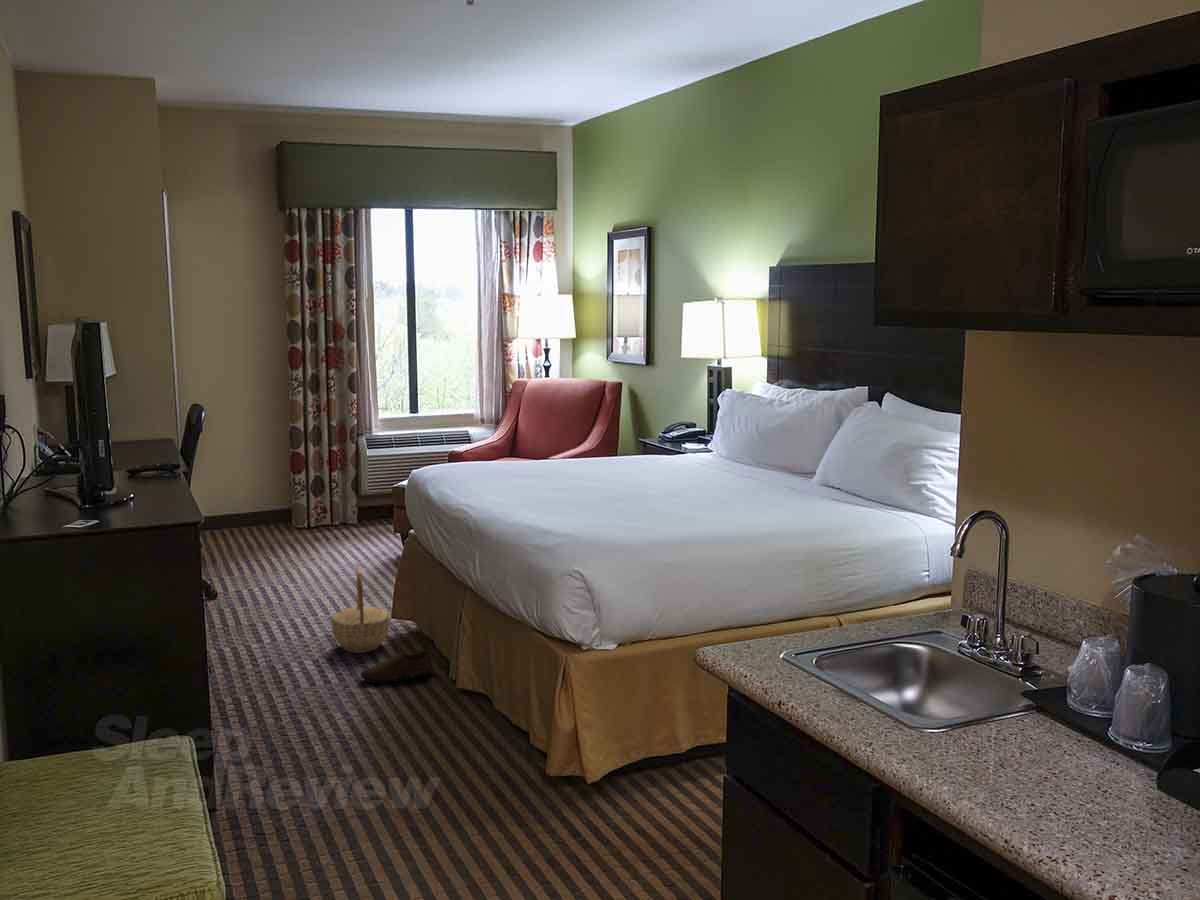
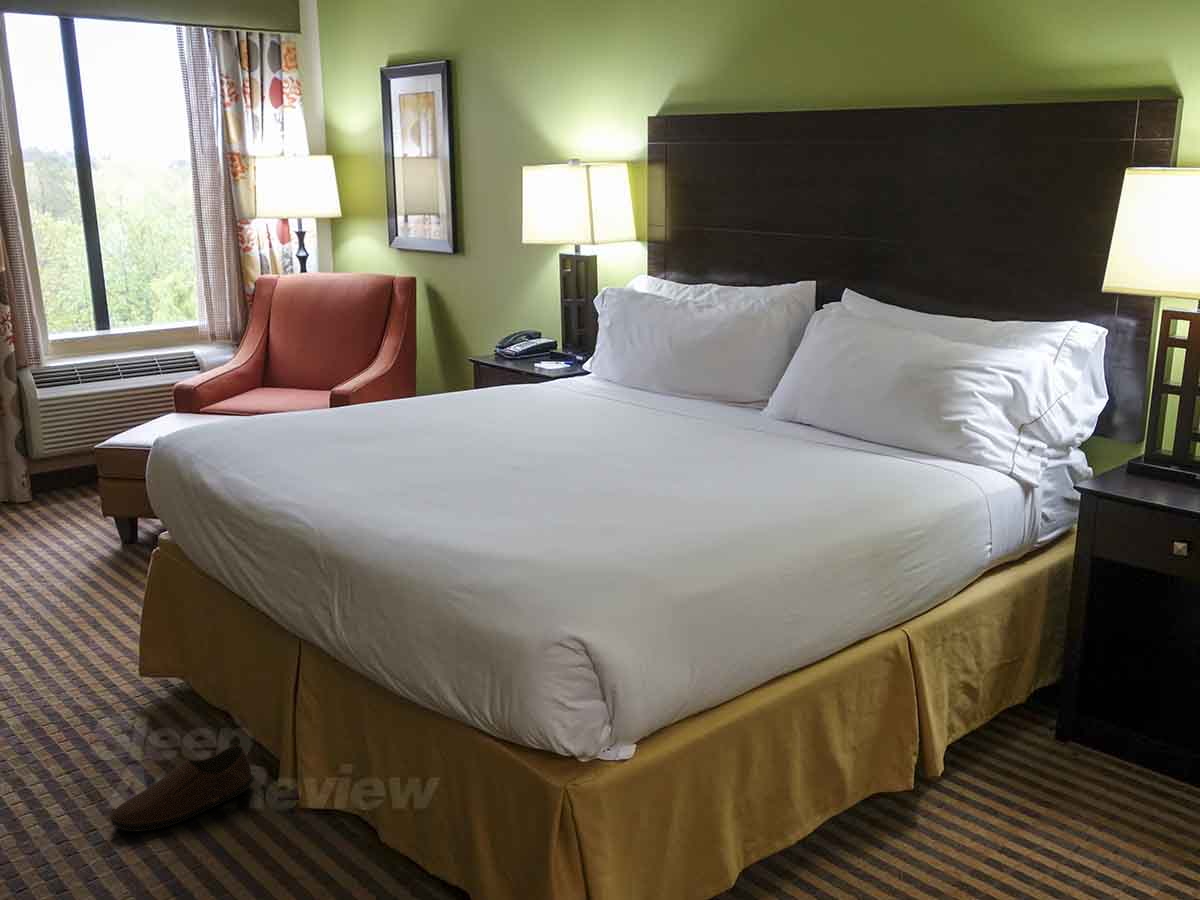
basket: present [332,565,389,653] -> none [30,597,144,760]

